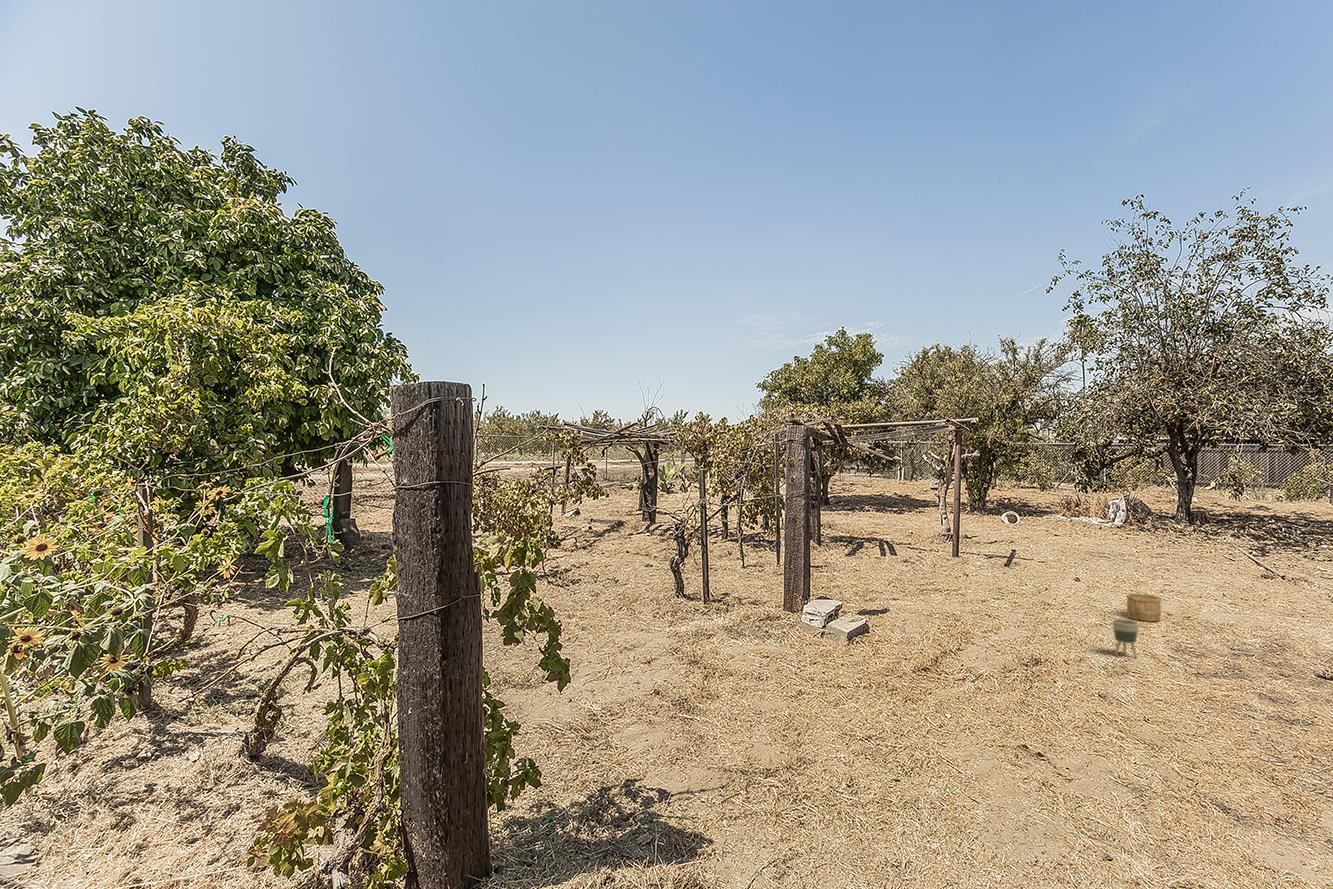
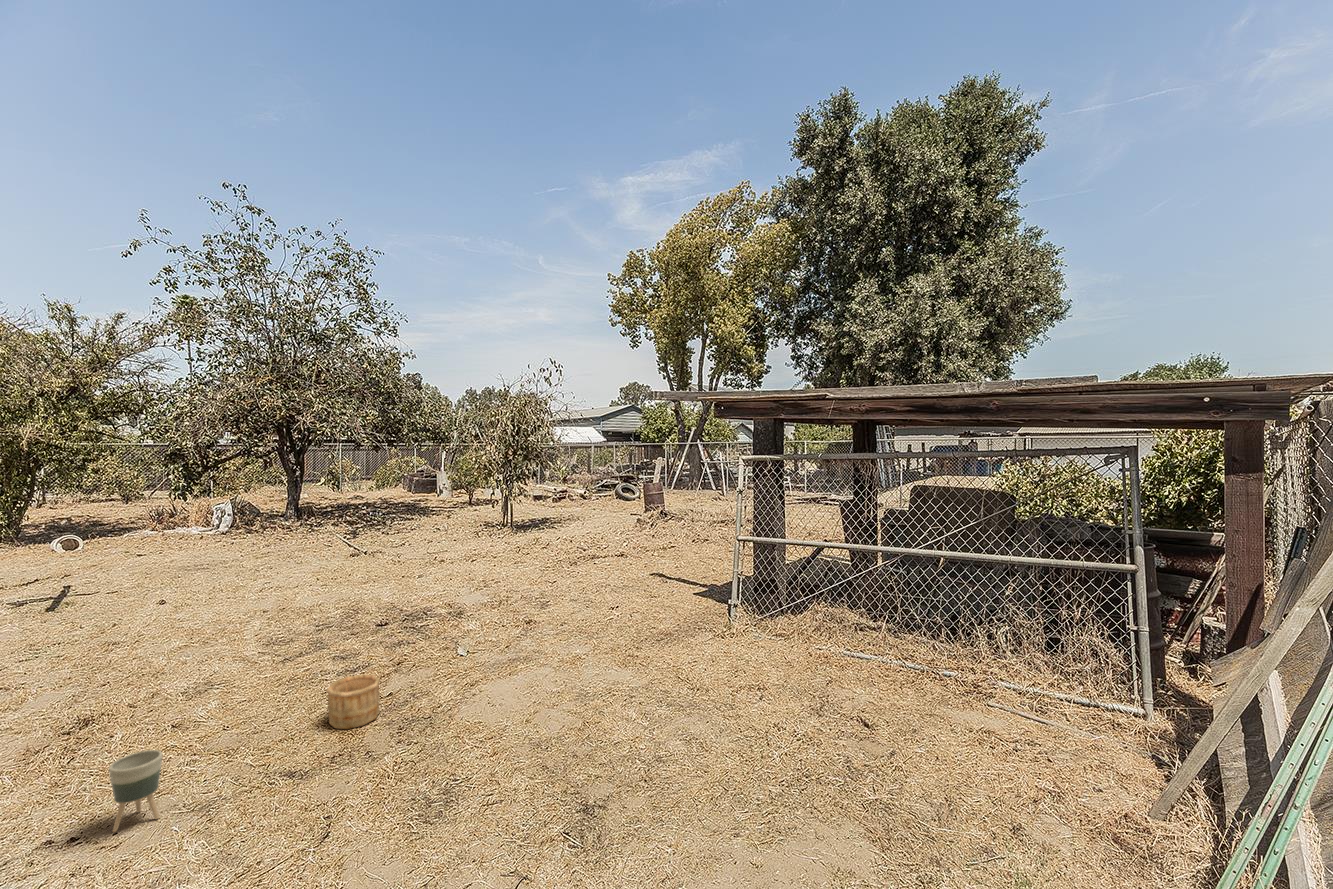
wooden bucket: present [1126,593,1161,621] -> present [326,675,380,729]

